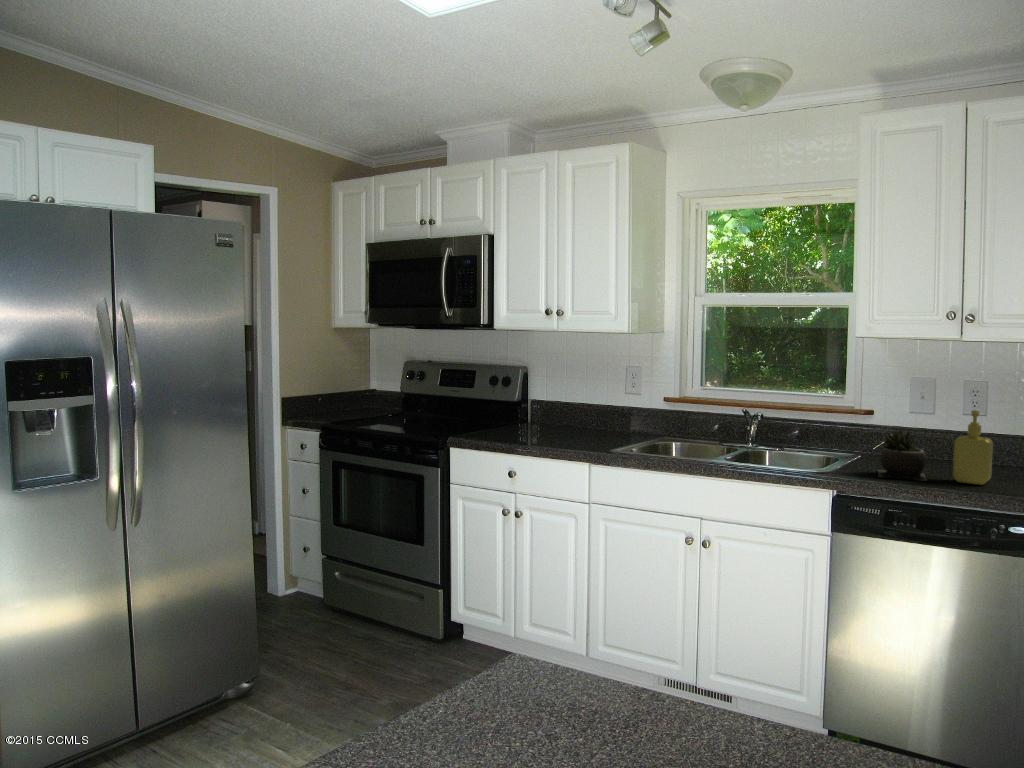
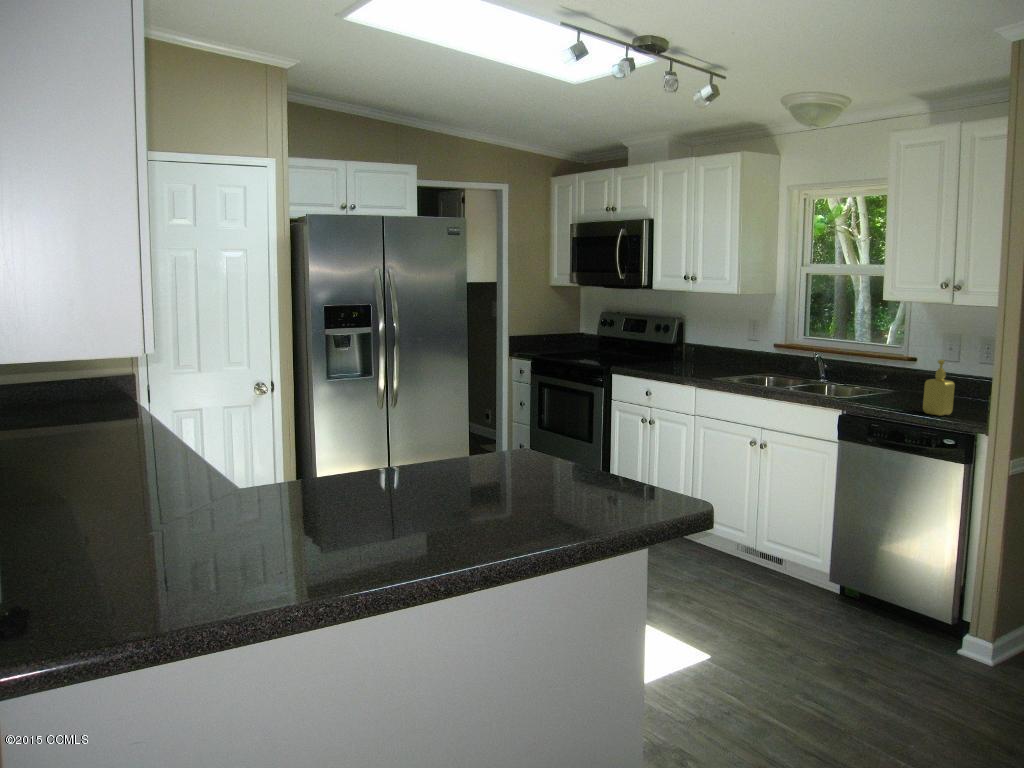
succulent plant: present [878,429,927,481] -> none [868,371,915,411]

